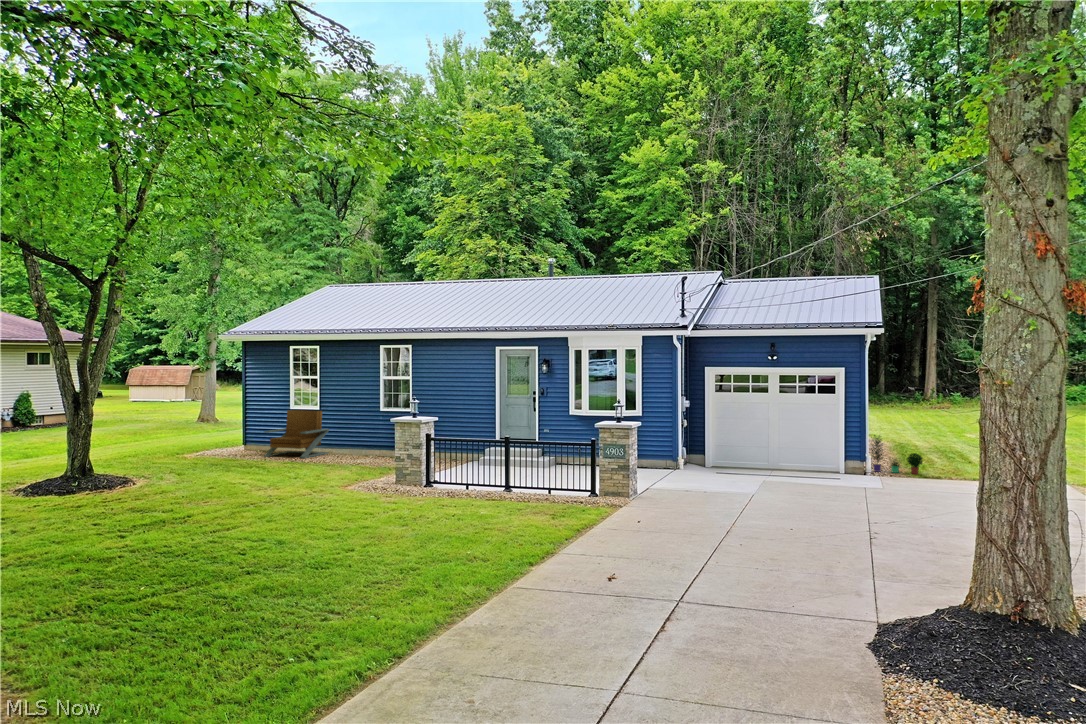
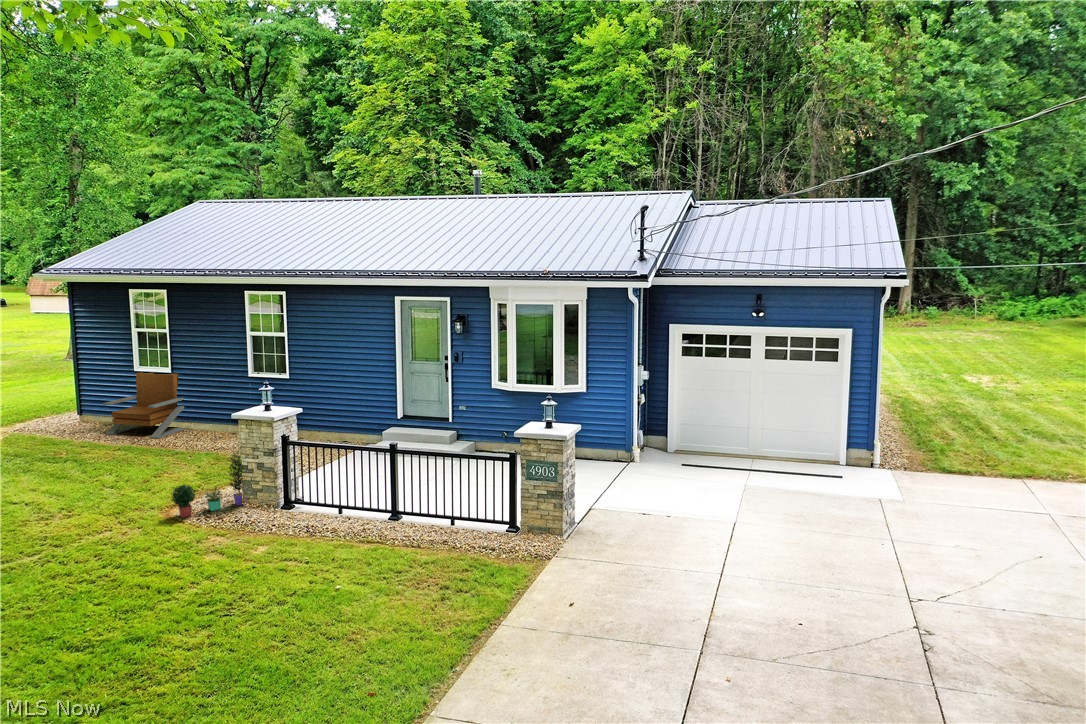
potted plant: present [871,435,923,474] -> present [171,450,245,518]

